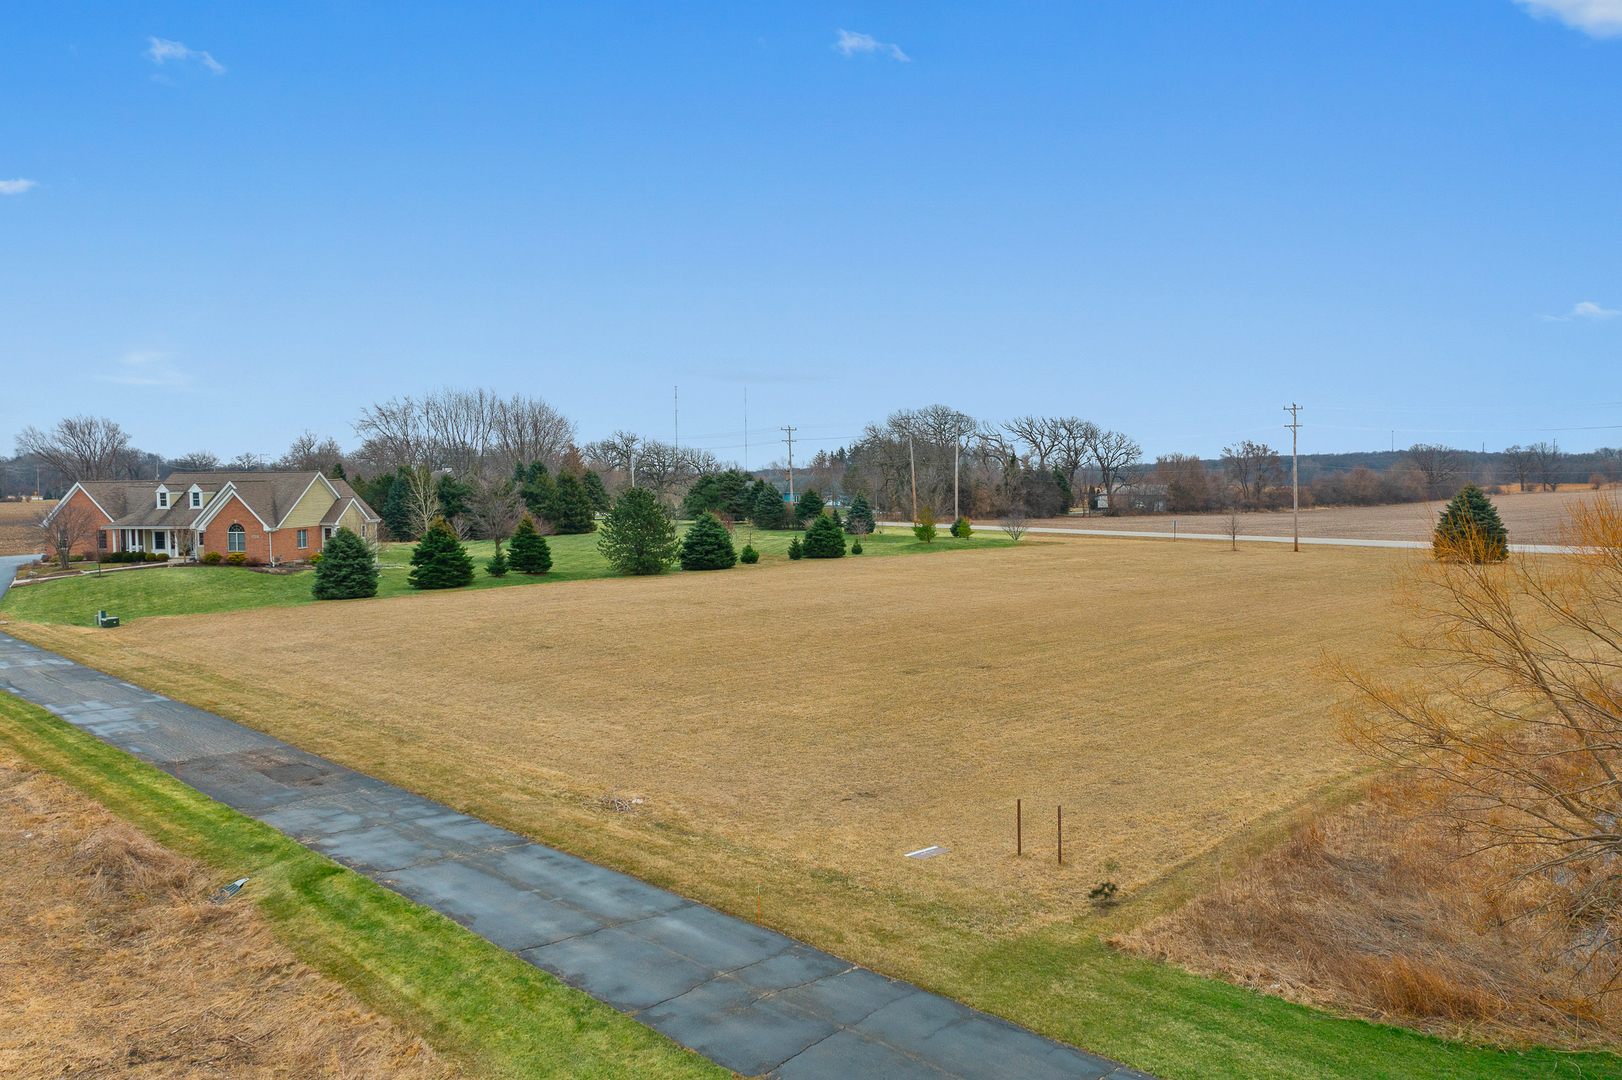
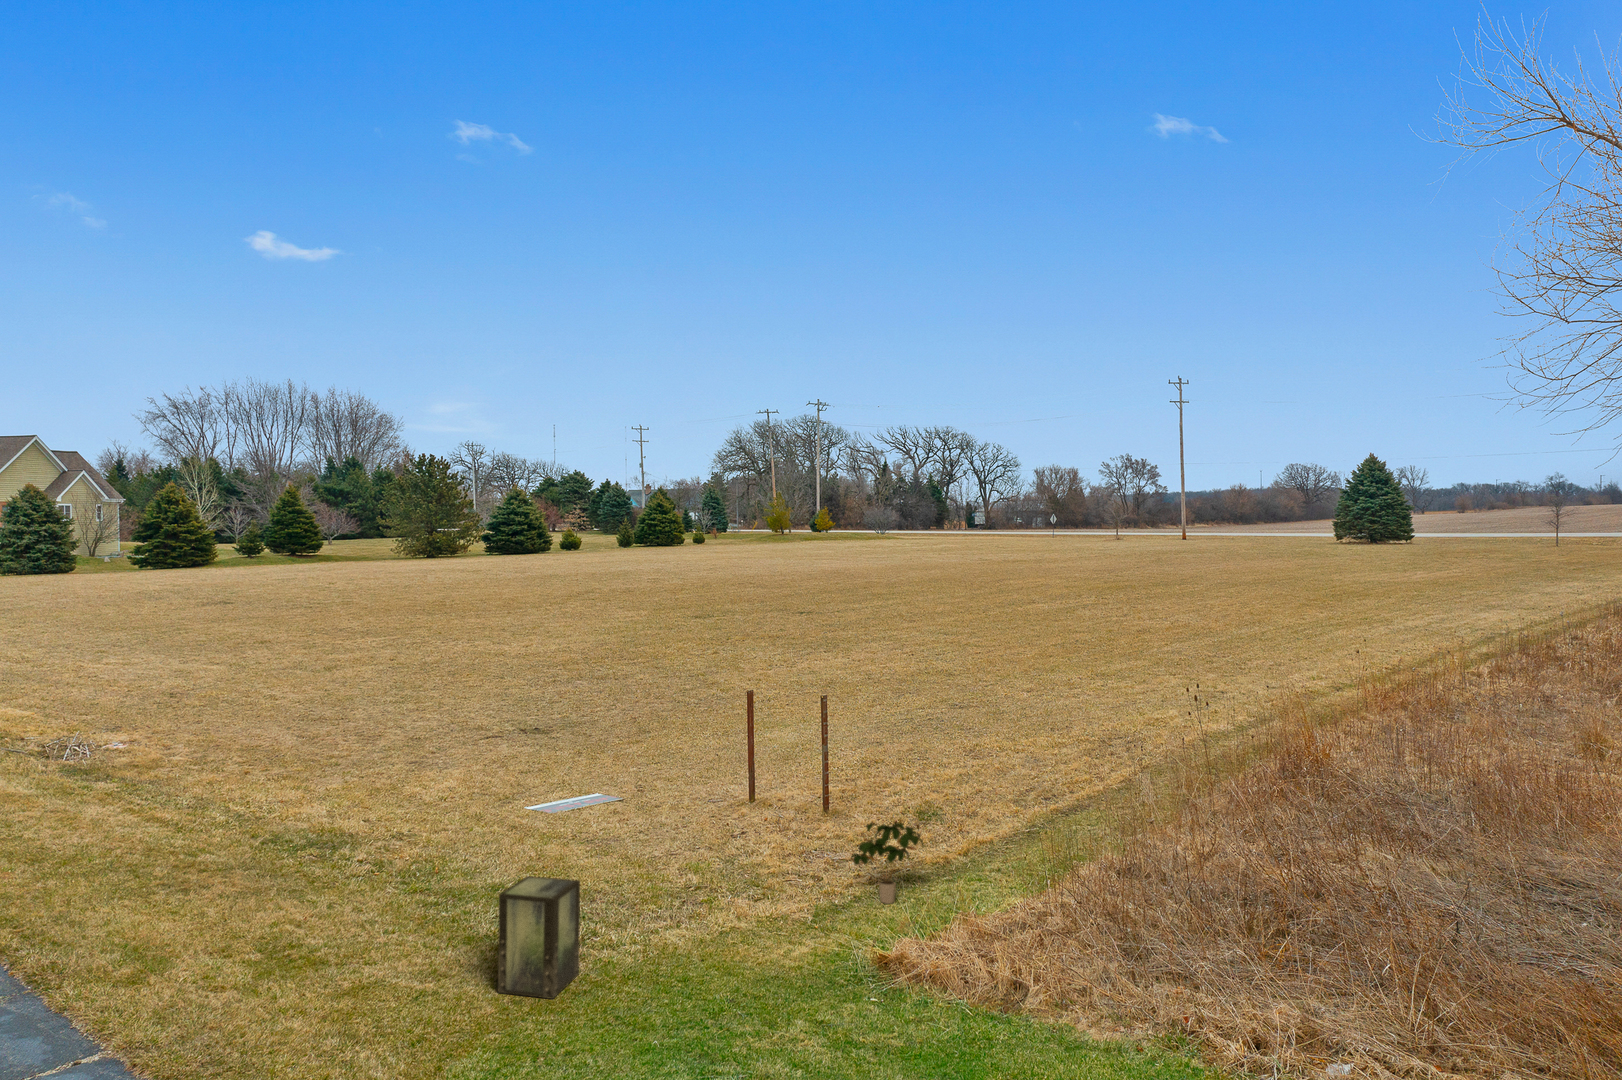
storage box: none [966,904,992,951] -> present [498,876,580,999]

